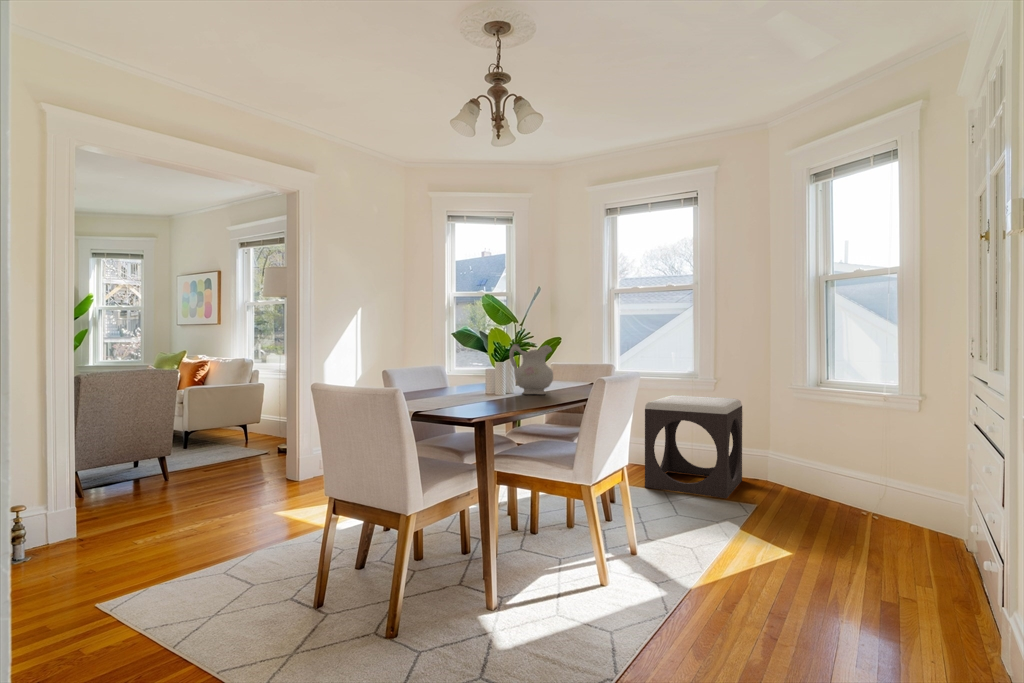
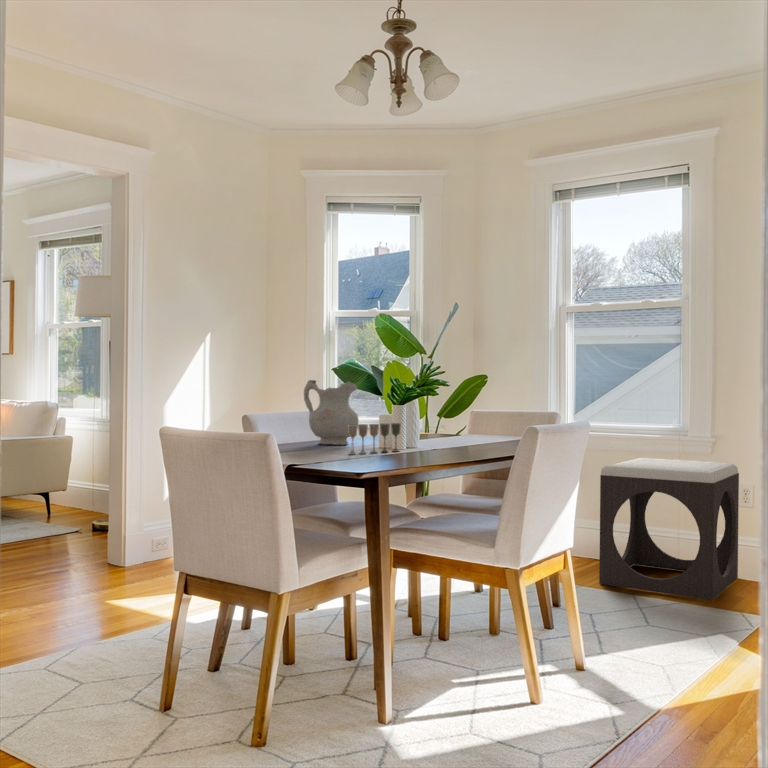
ceramic pitcher: present [510,344,553,394] -> present [304,380,359,445]
wine glass: none [461,376,501,400] -> present [348,423,400,454]

